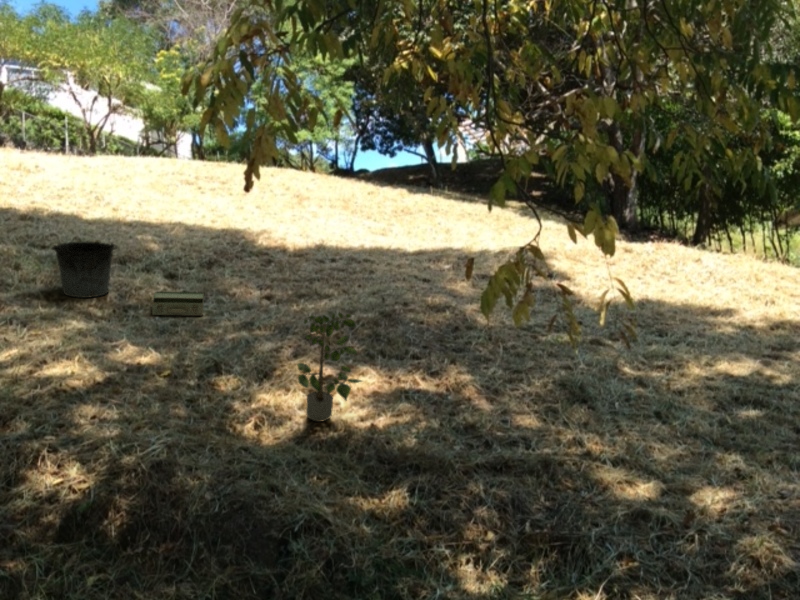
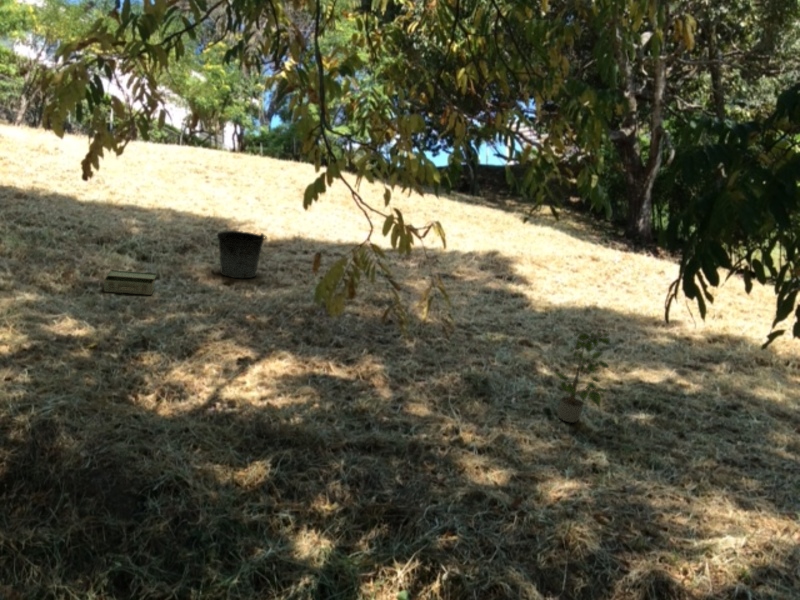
bucket: present [52,241,117,298] -> present [217,231,266,278]
potted plant: present [298,313,362,422] -> present [555,332,610,423]

